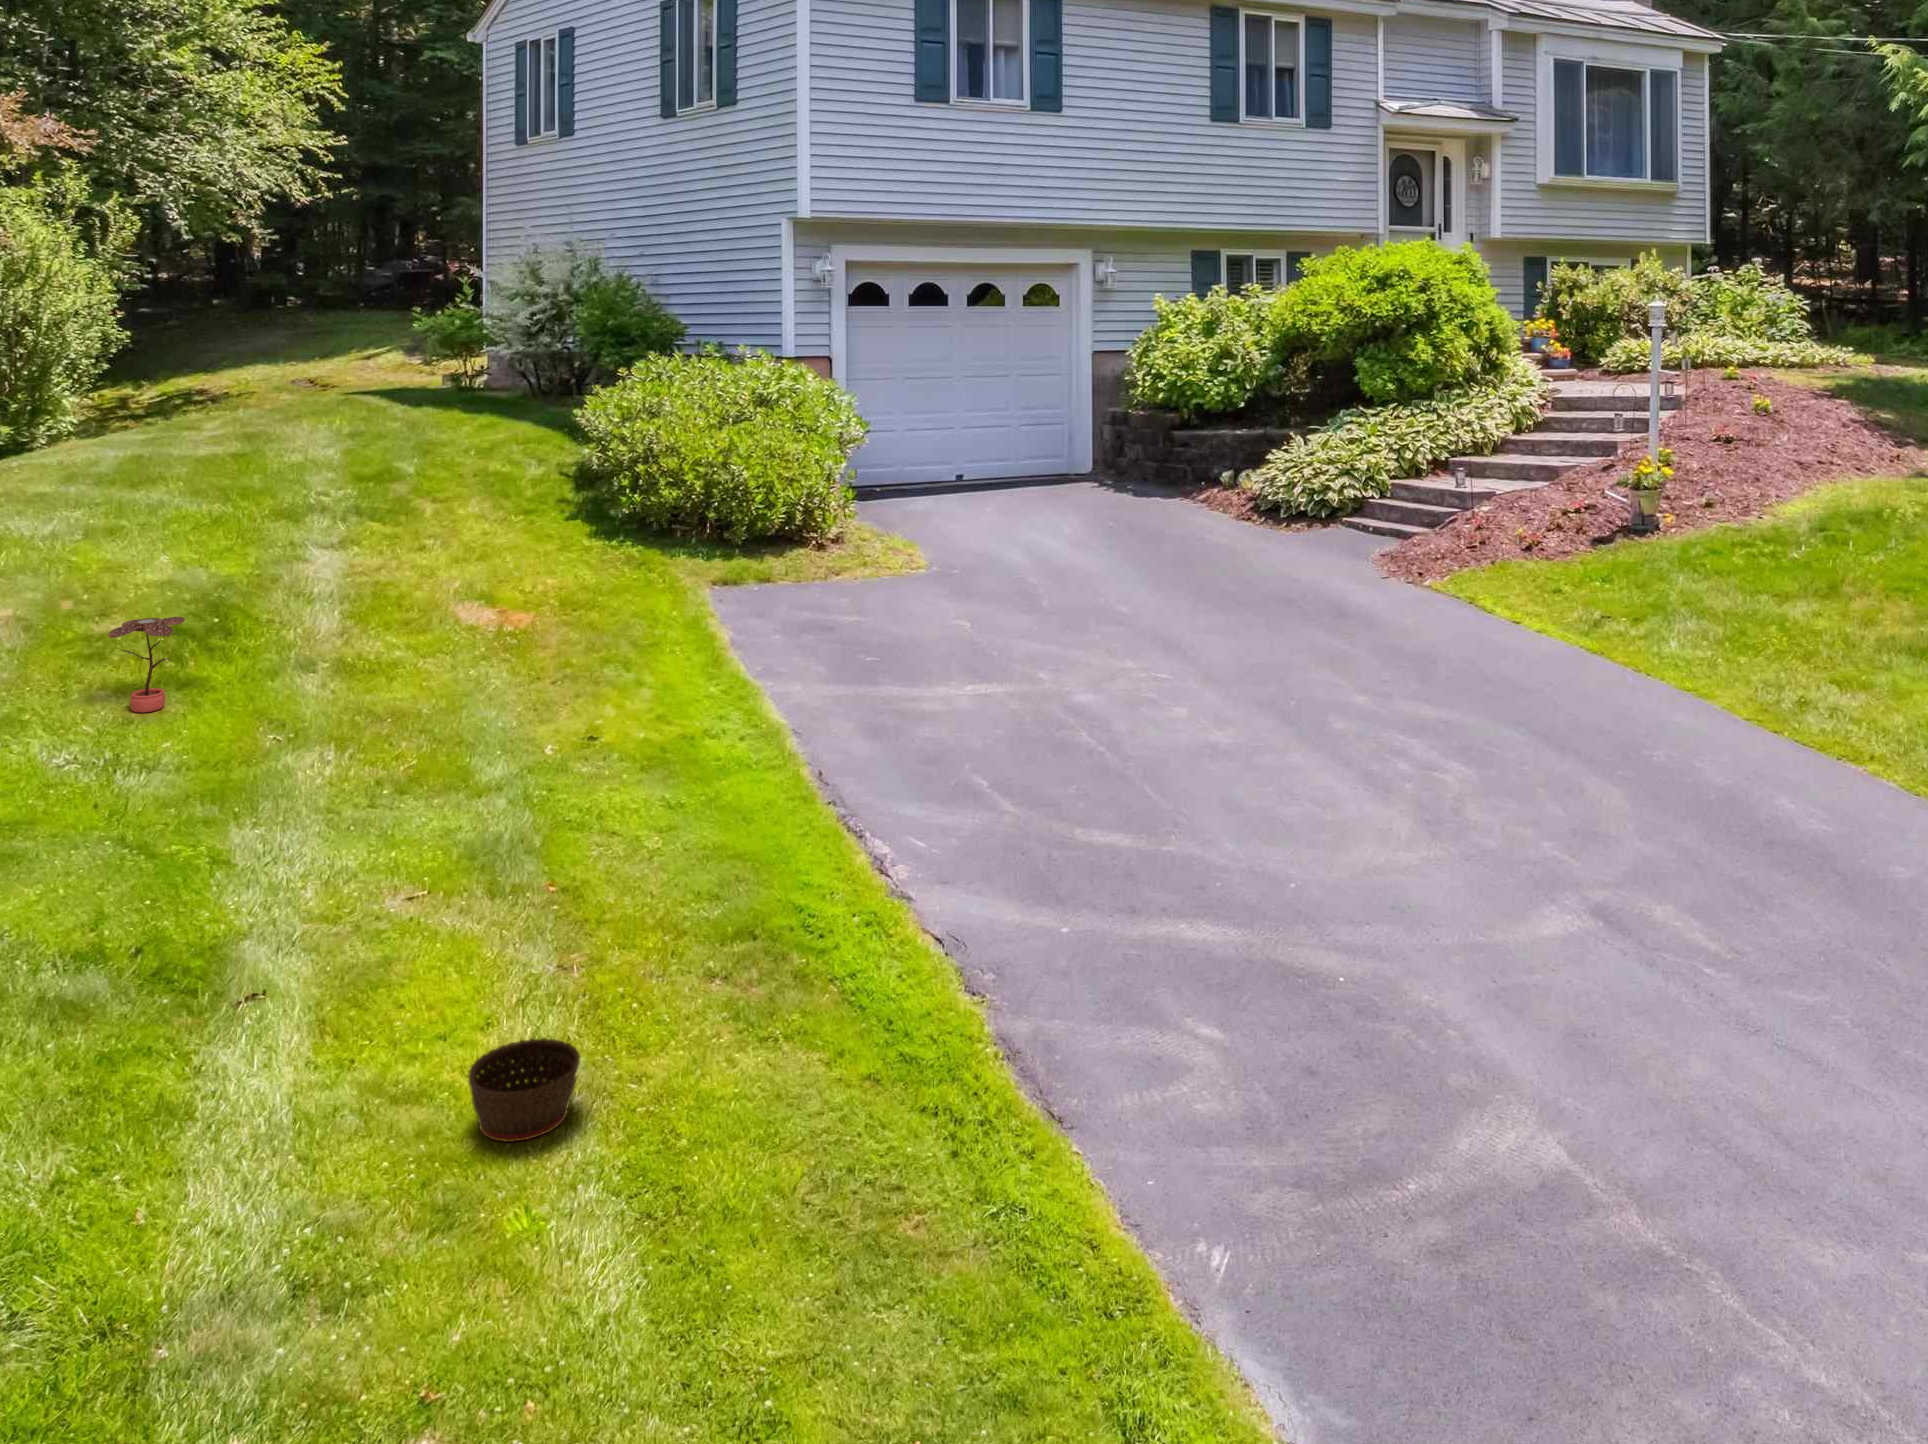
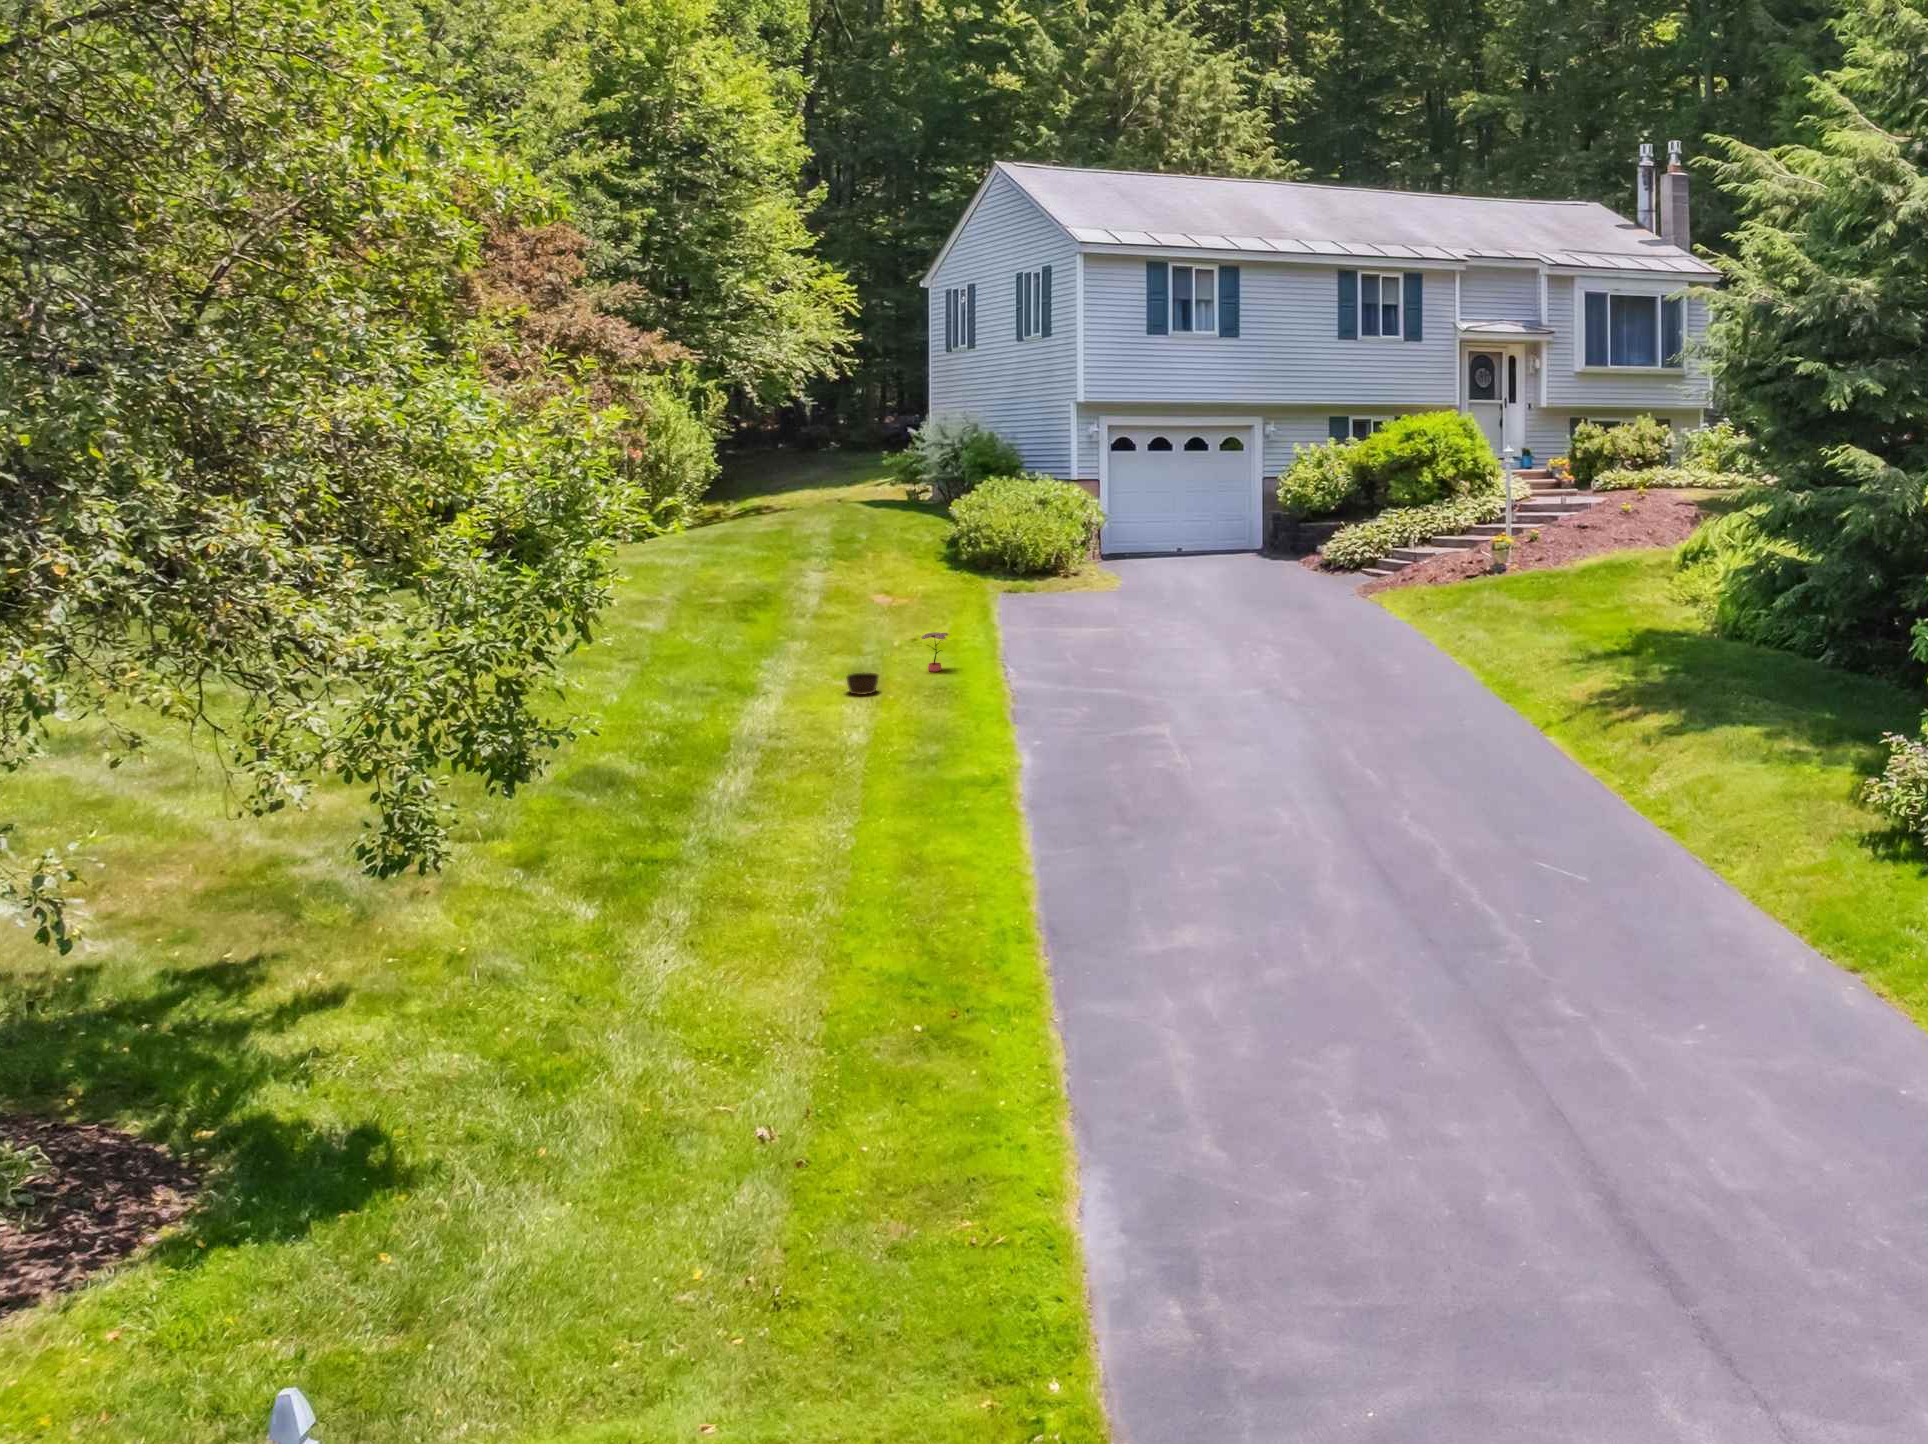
potted plant: present [108,617,185,712] -> present [921,633,948,672]

